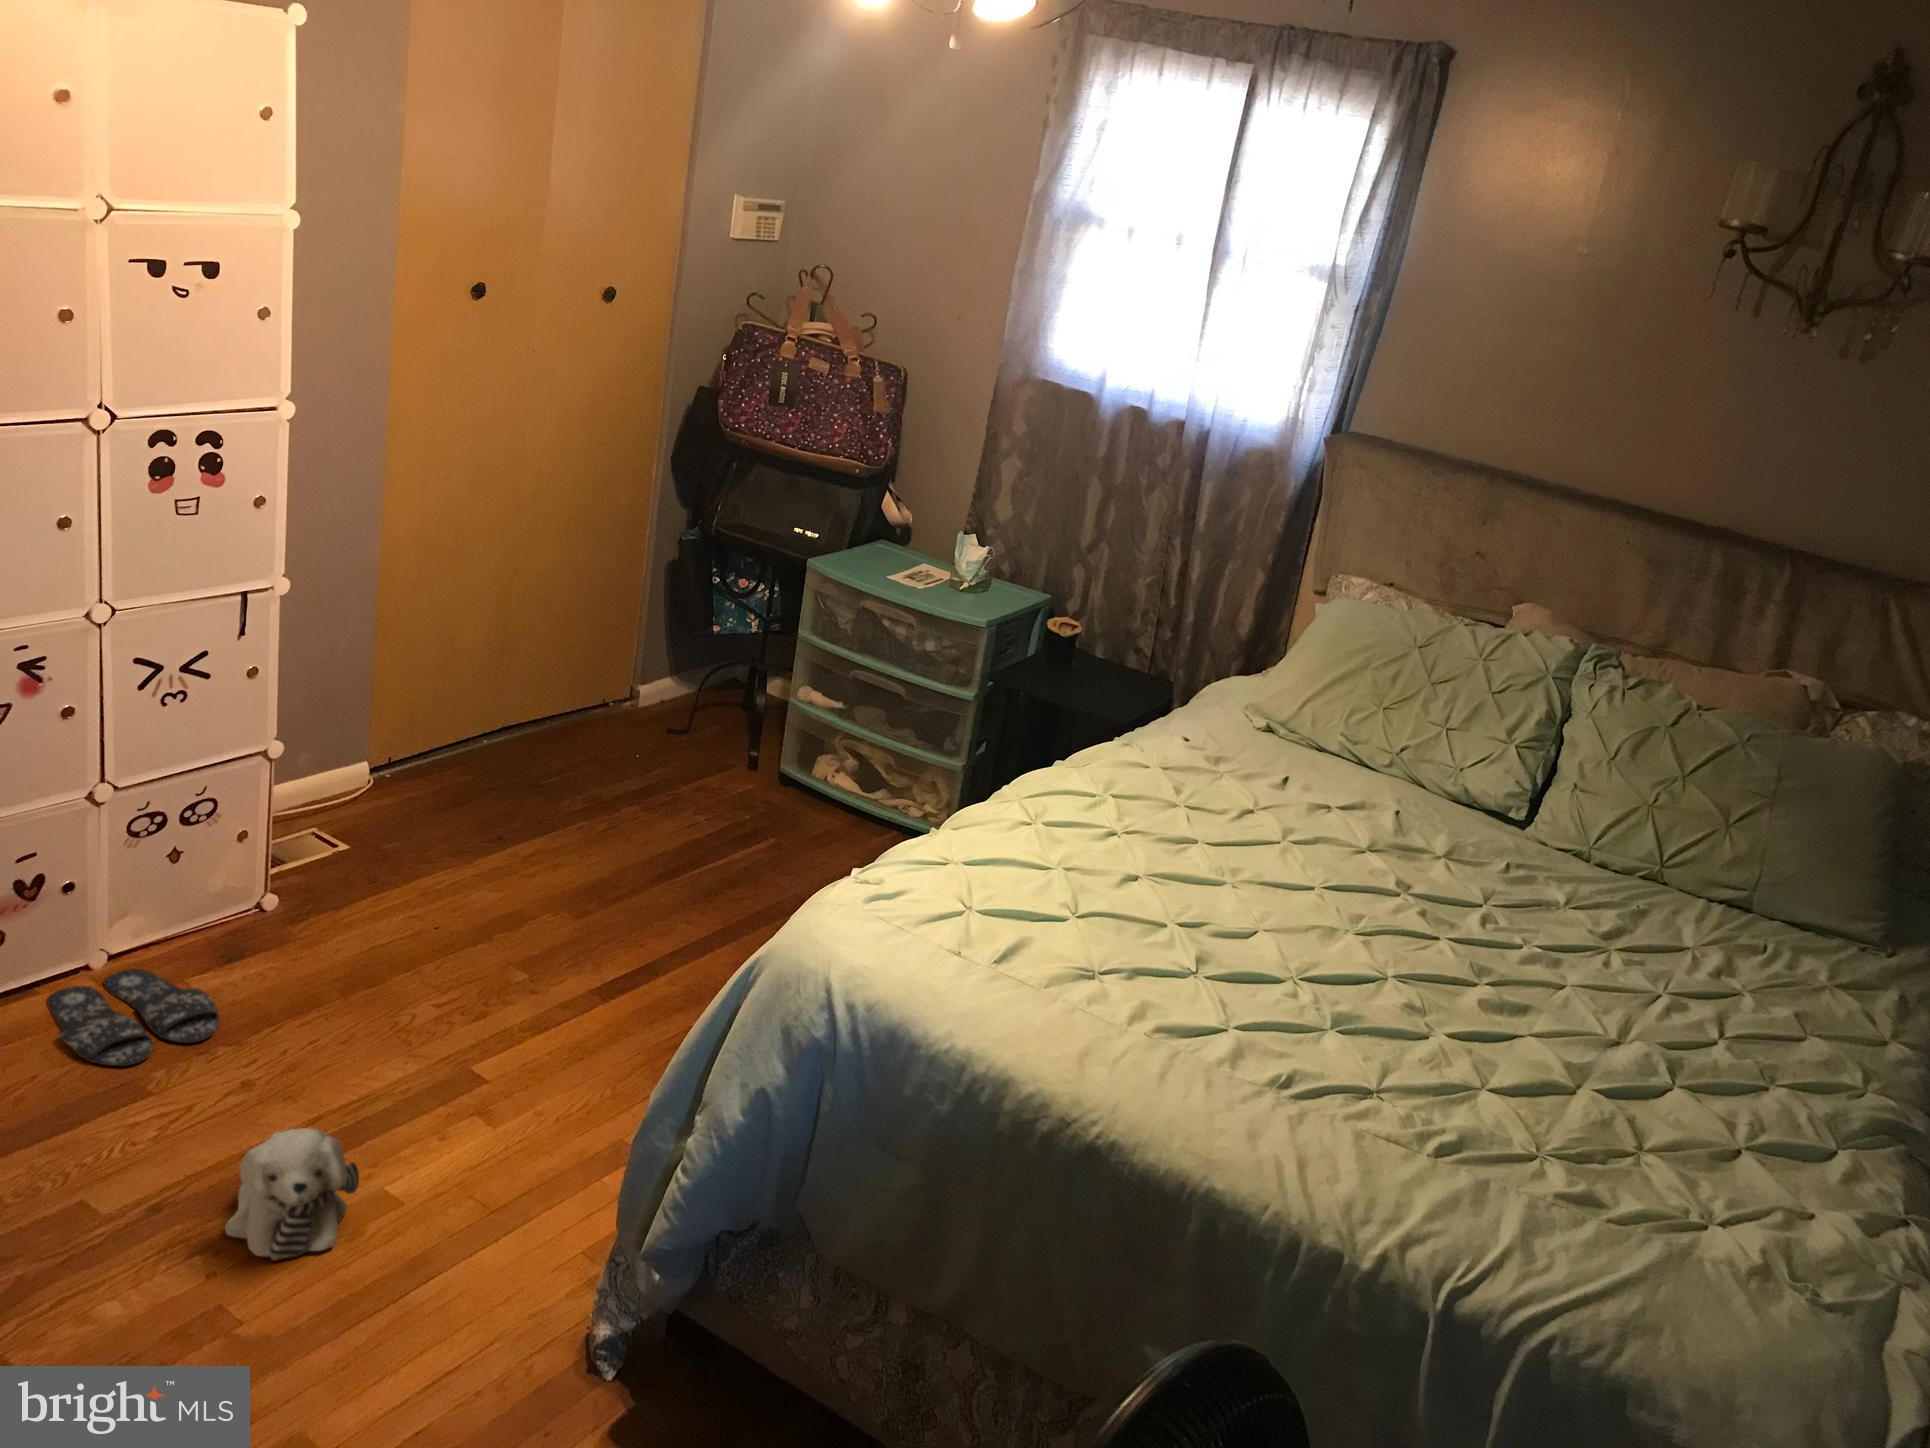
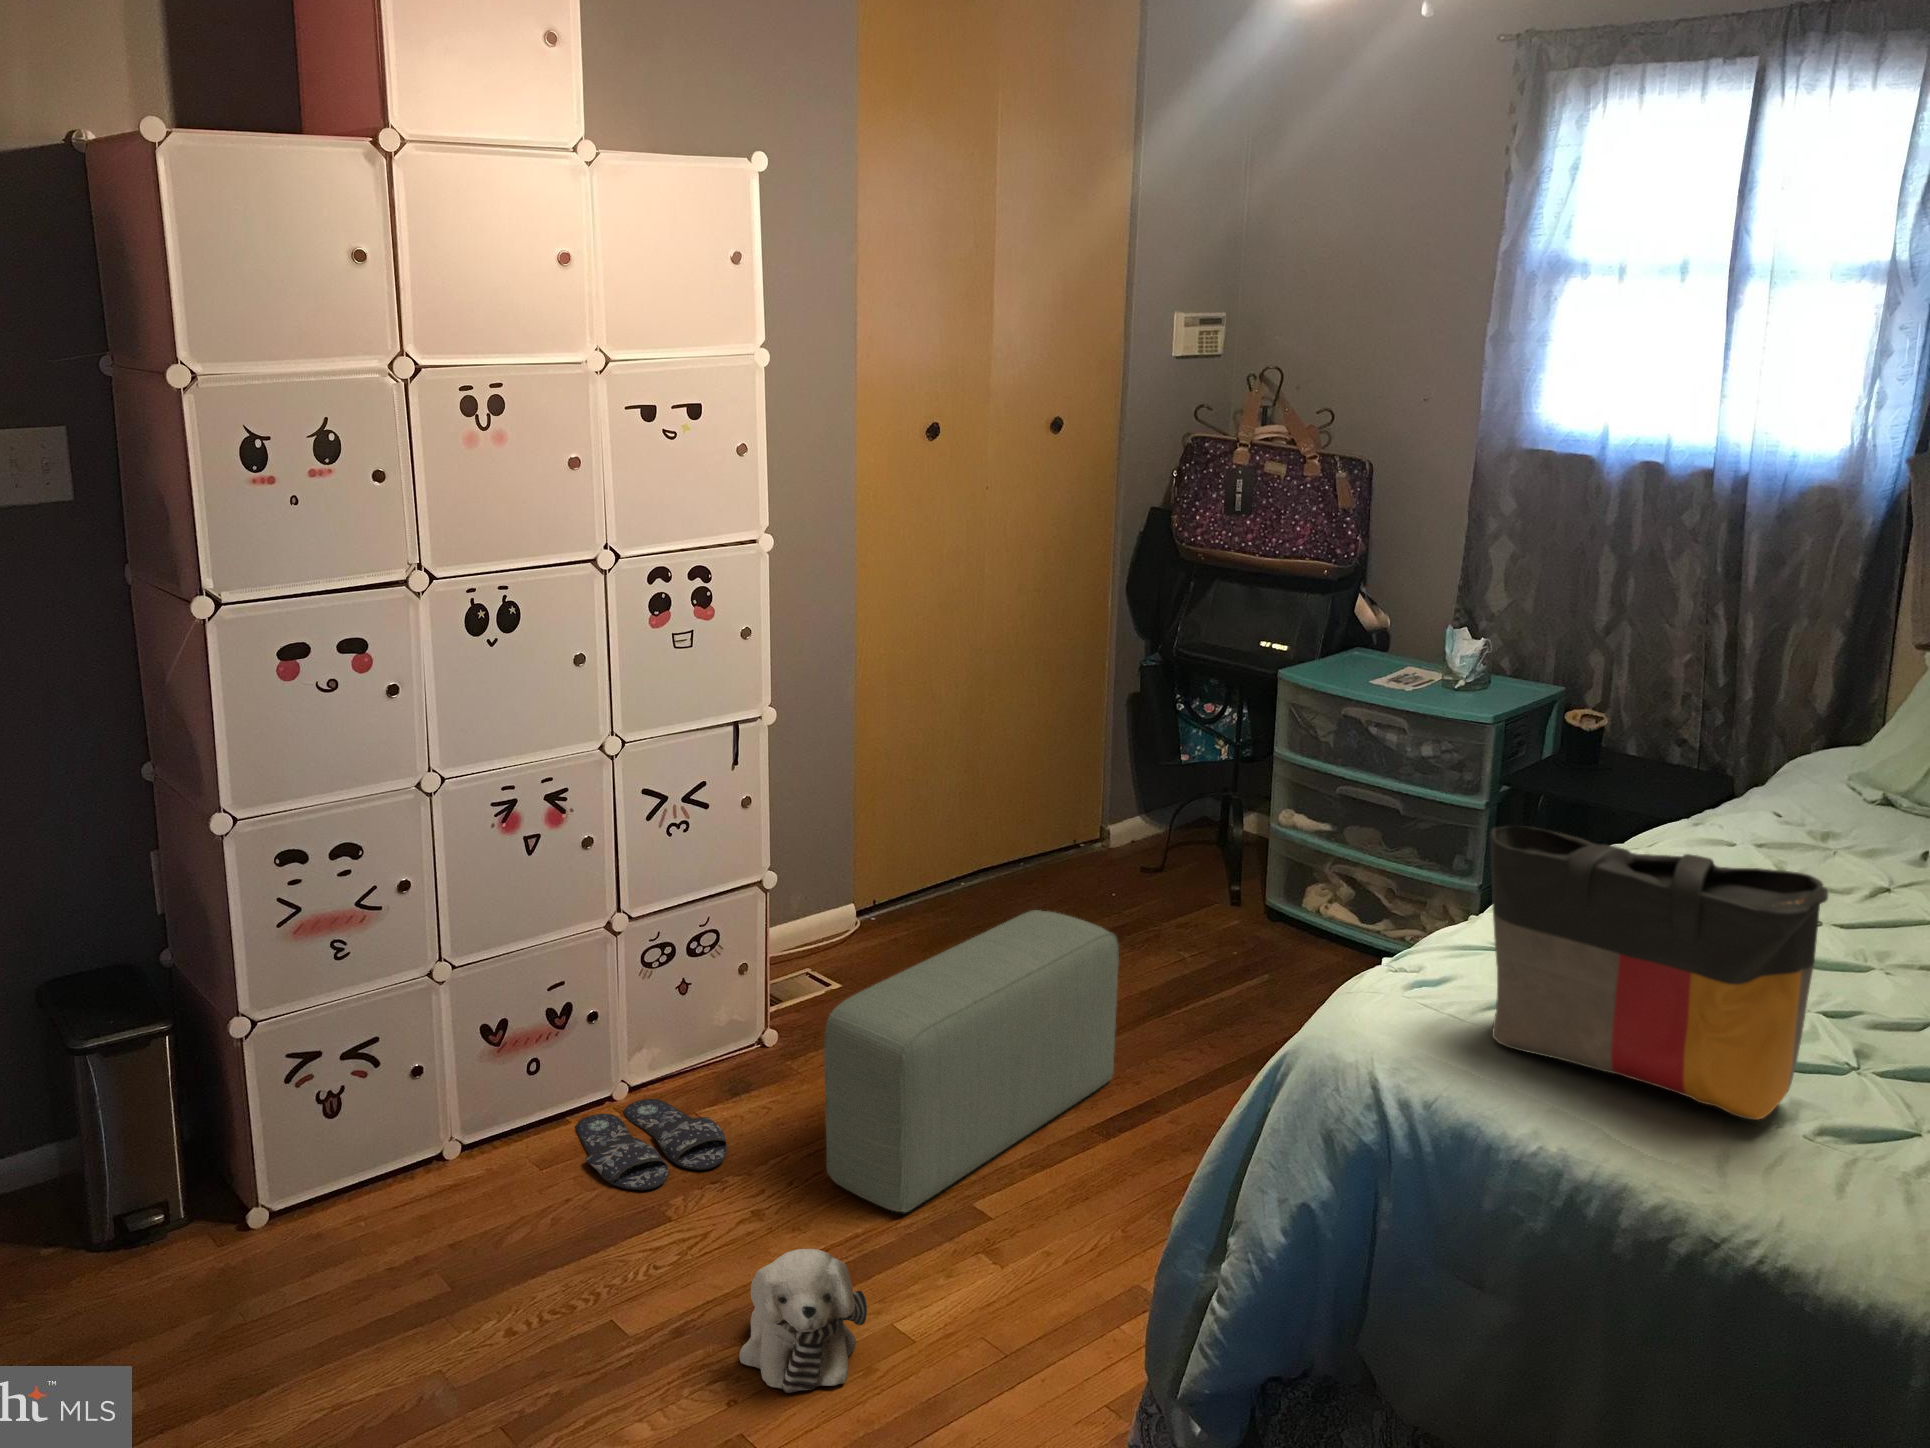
tote bag: none [927,777,1176,1021] -> present [1490,826,1828,1120]
pouf: none [325,787,631,1080] -> present [824,910,1119,1212]

